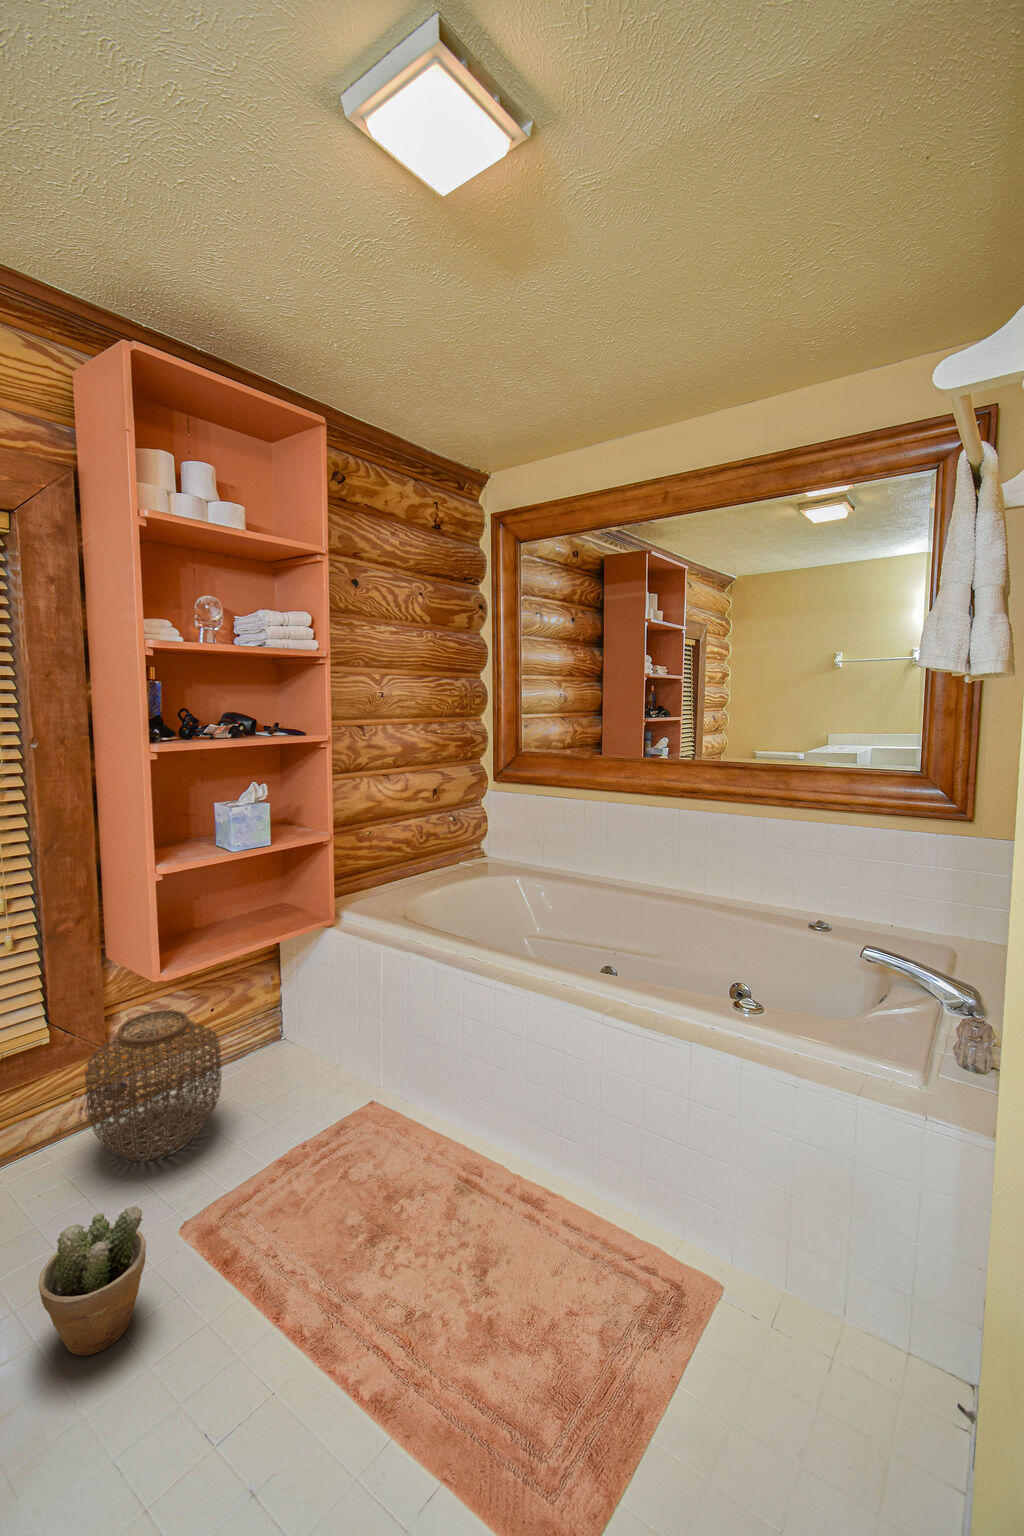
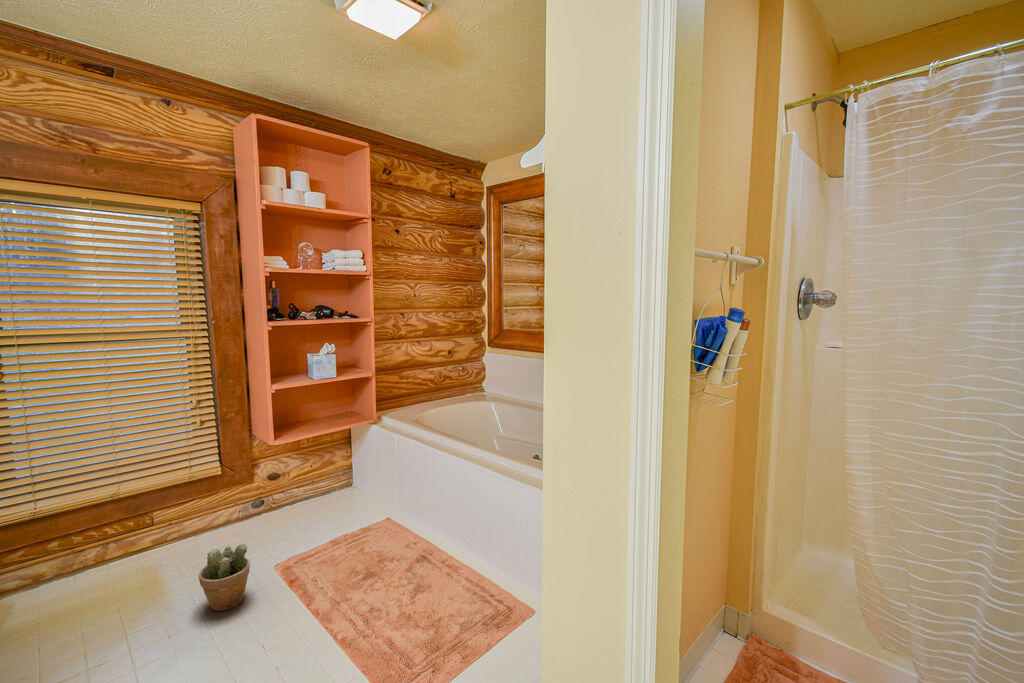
woven basket: present [85,1010,221,1161] -> none [237,462,308,538]

